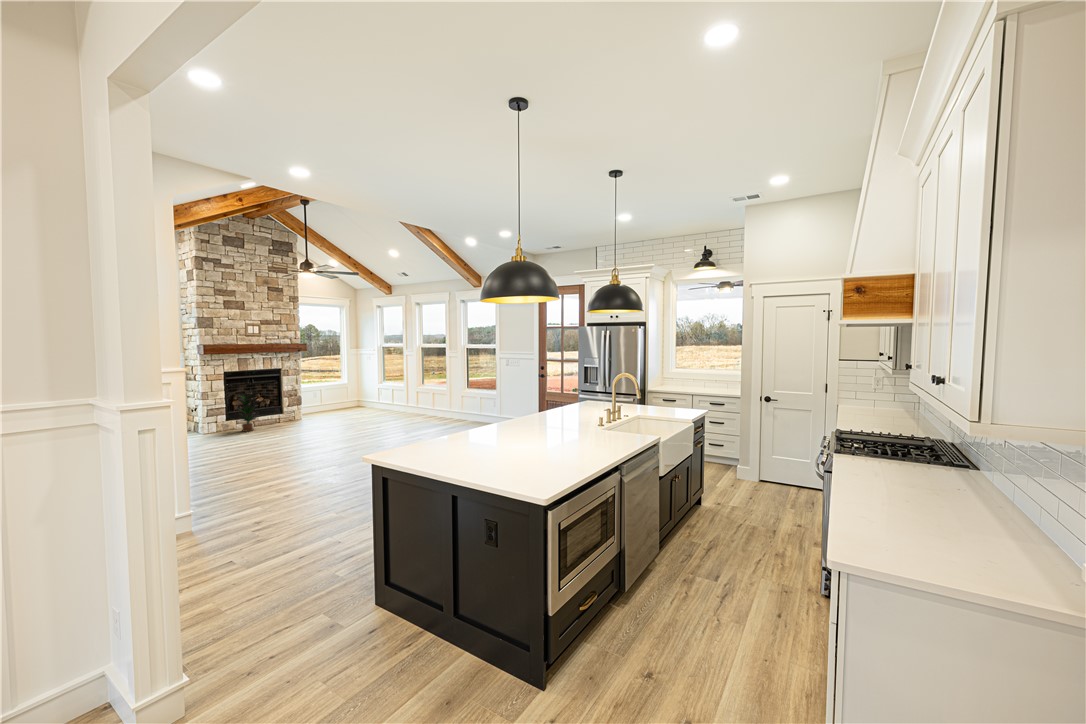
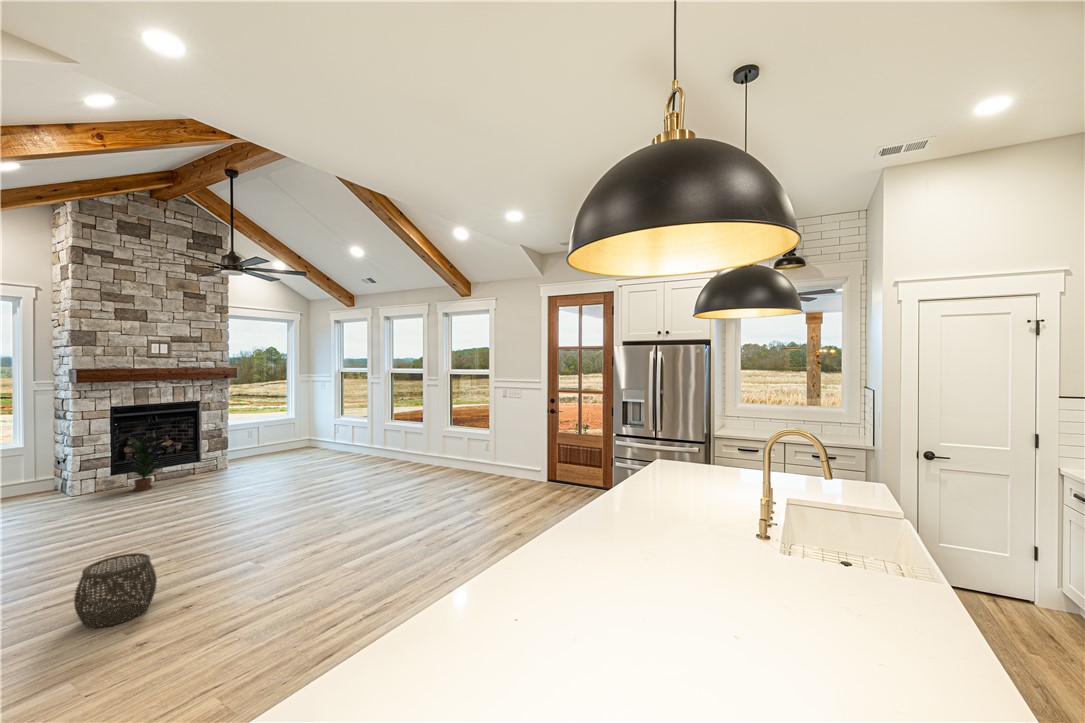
woven basket: none [244,451,286,489] -> present [74,553,157,628]

